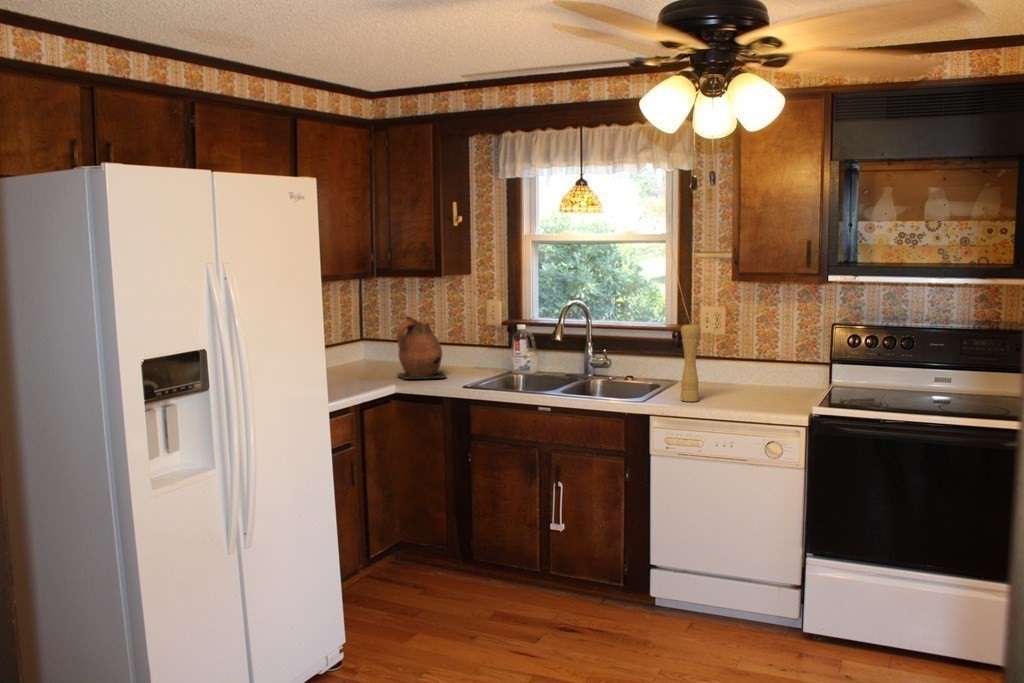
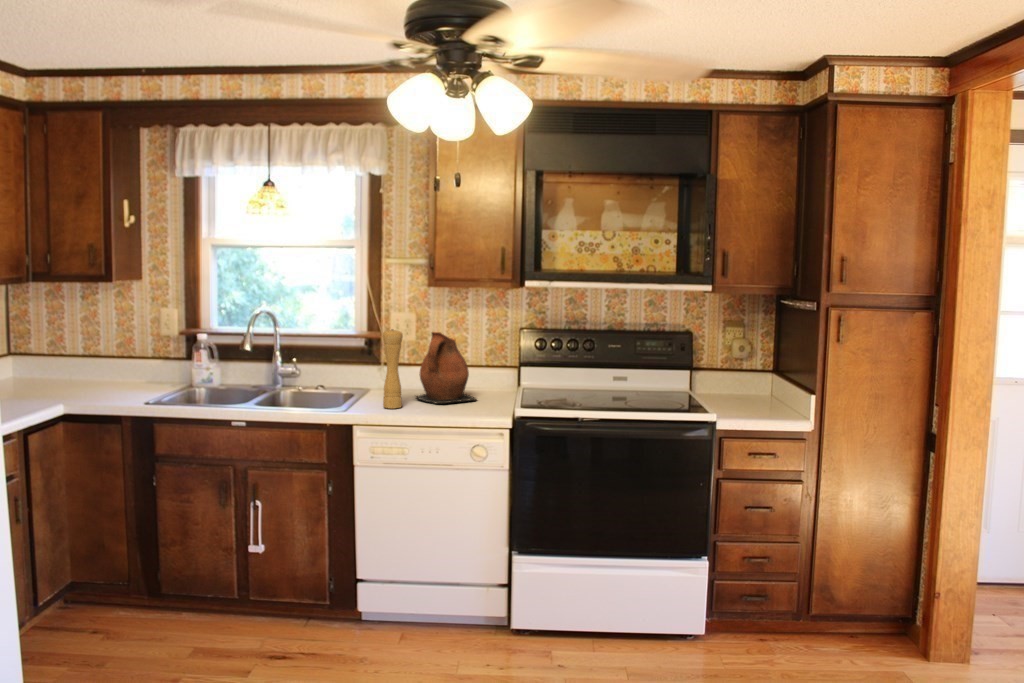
ceramic pitcher: present [397,316,446,379] -> present [416,332,477,403]

